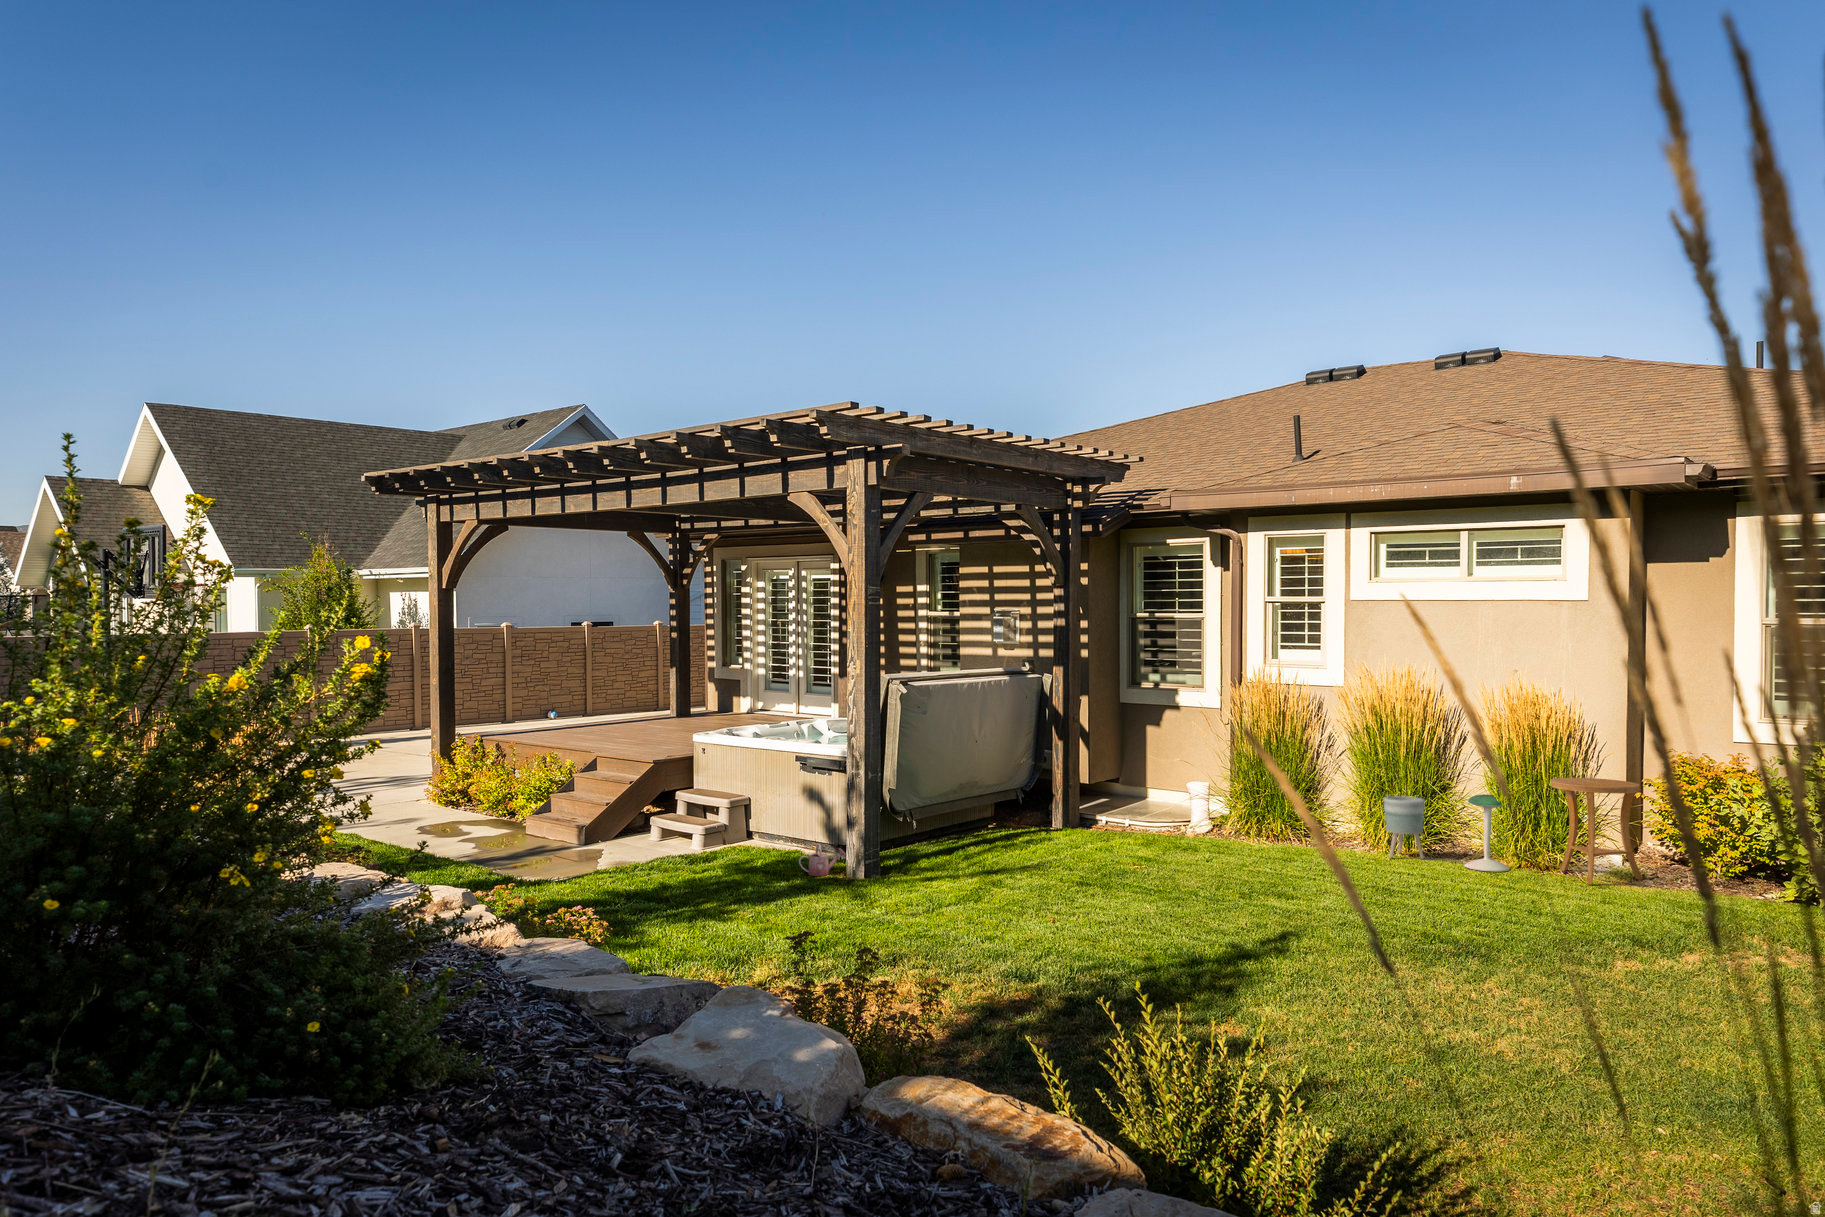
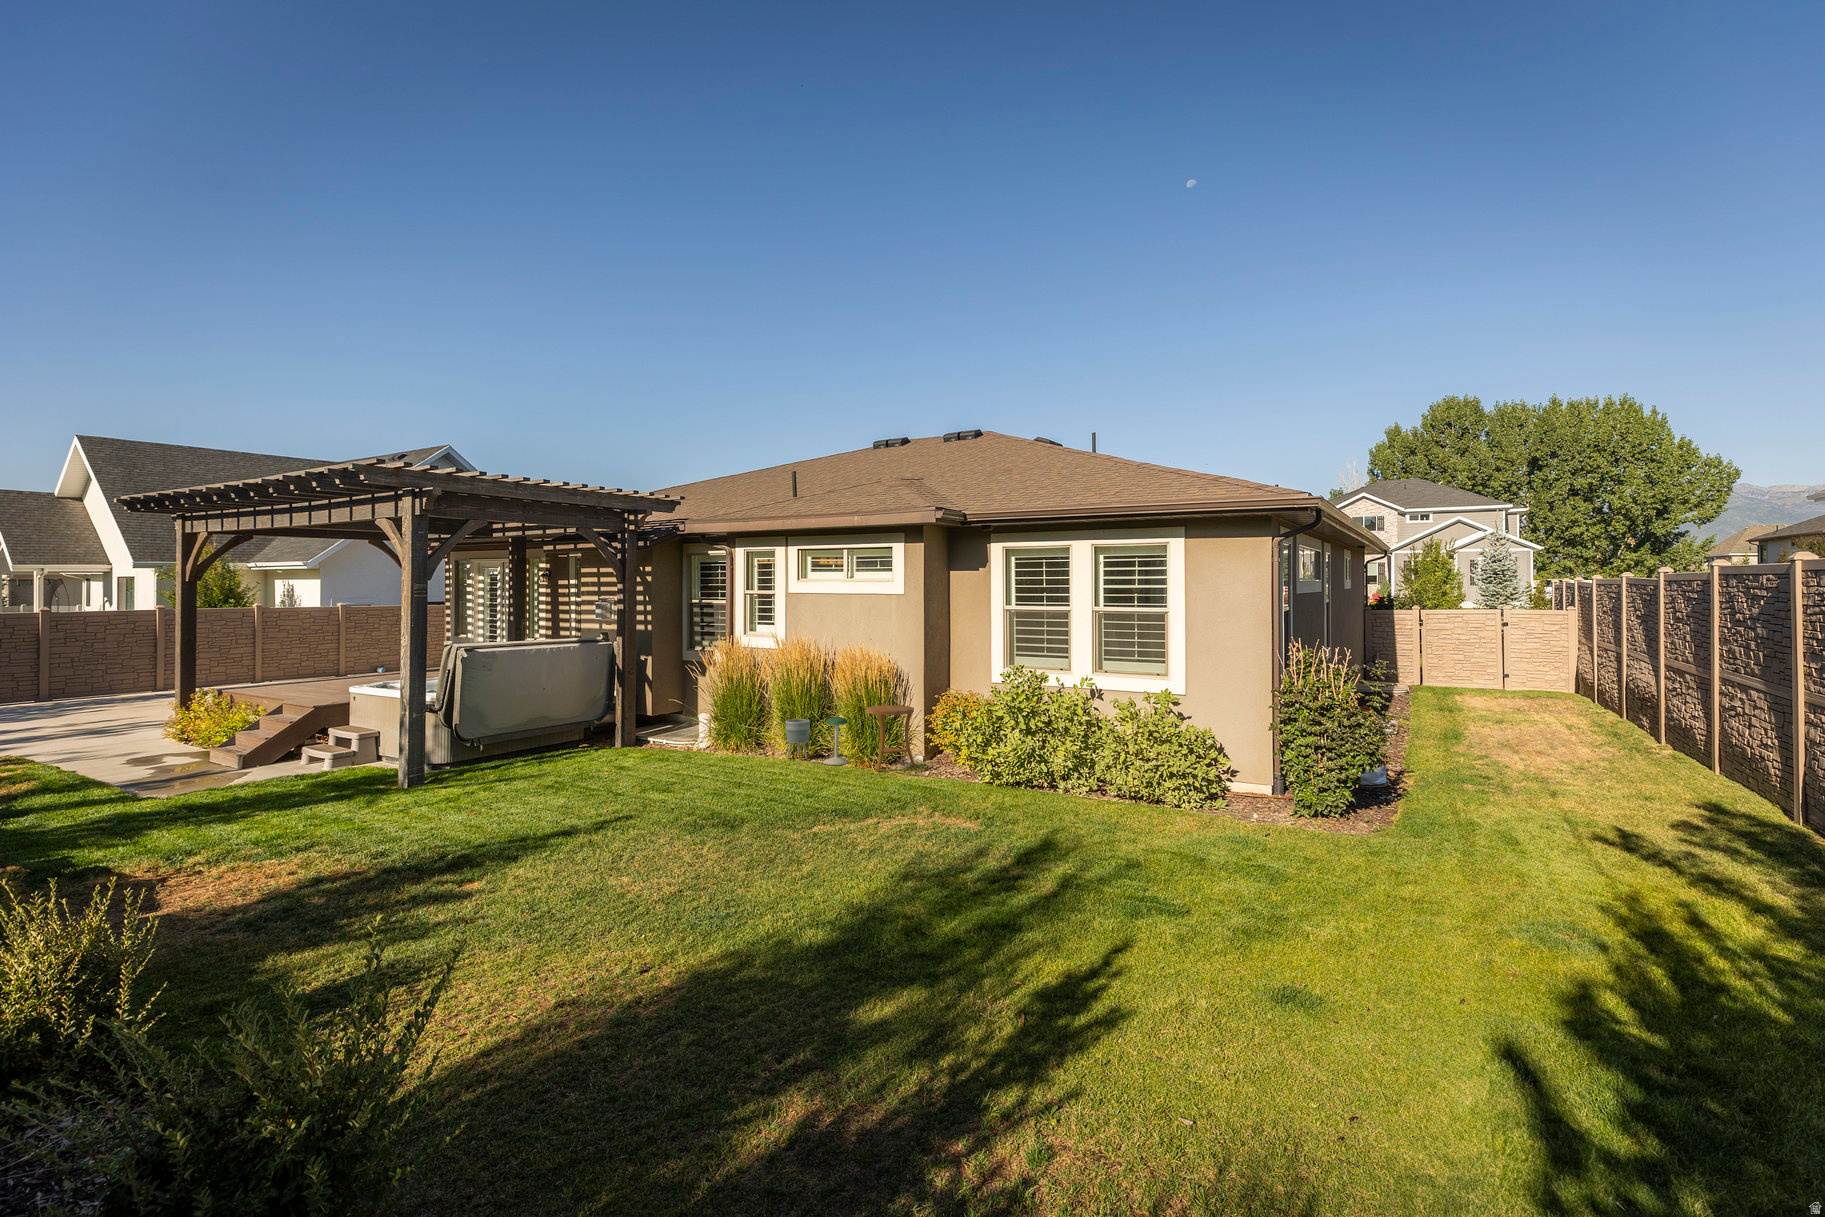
watering can: present [799,843,846,876] -> none [364,763,403,785]

